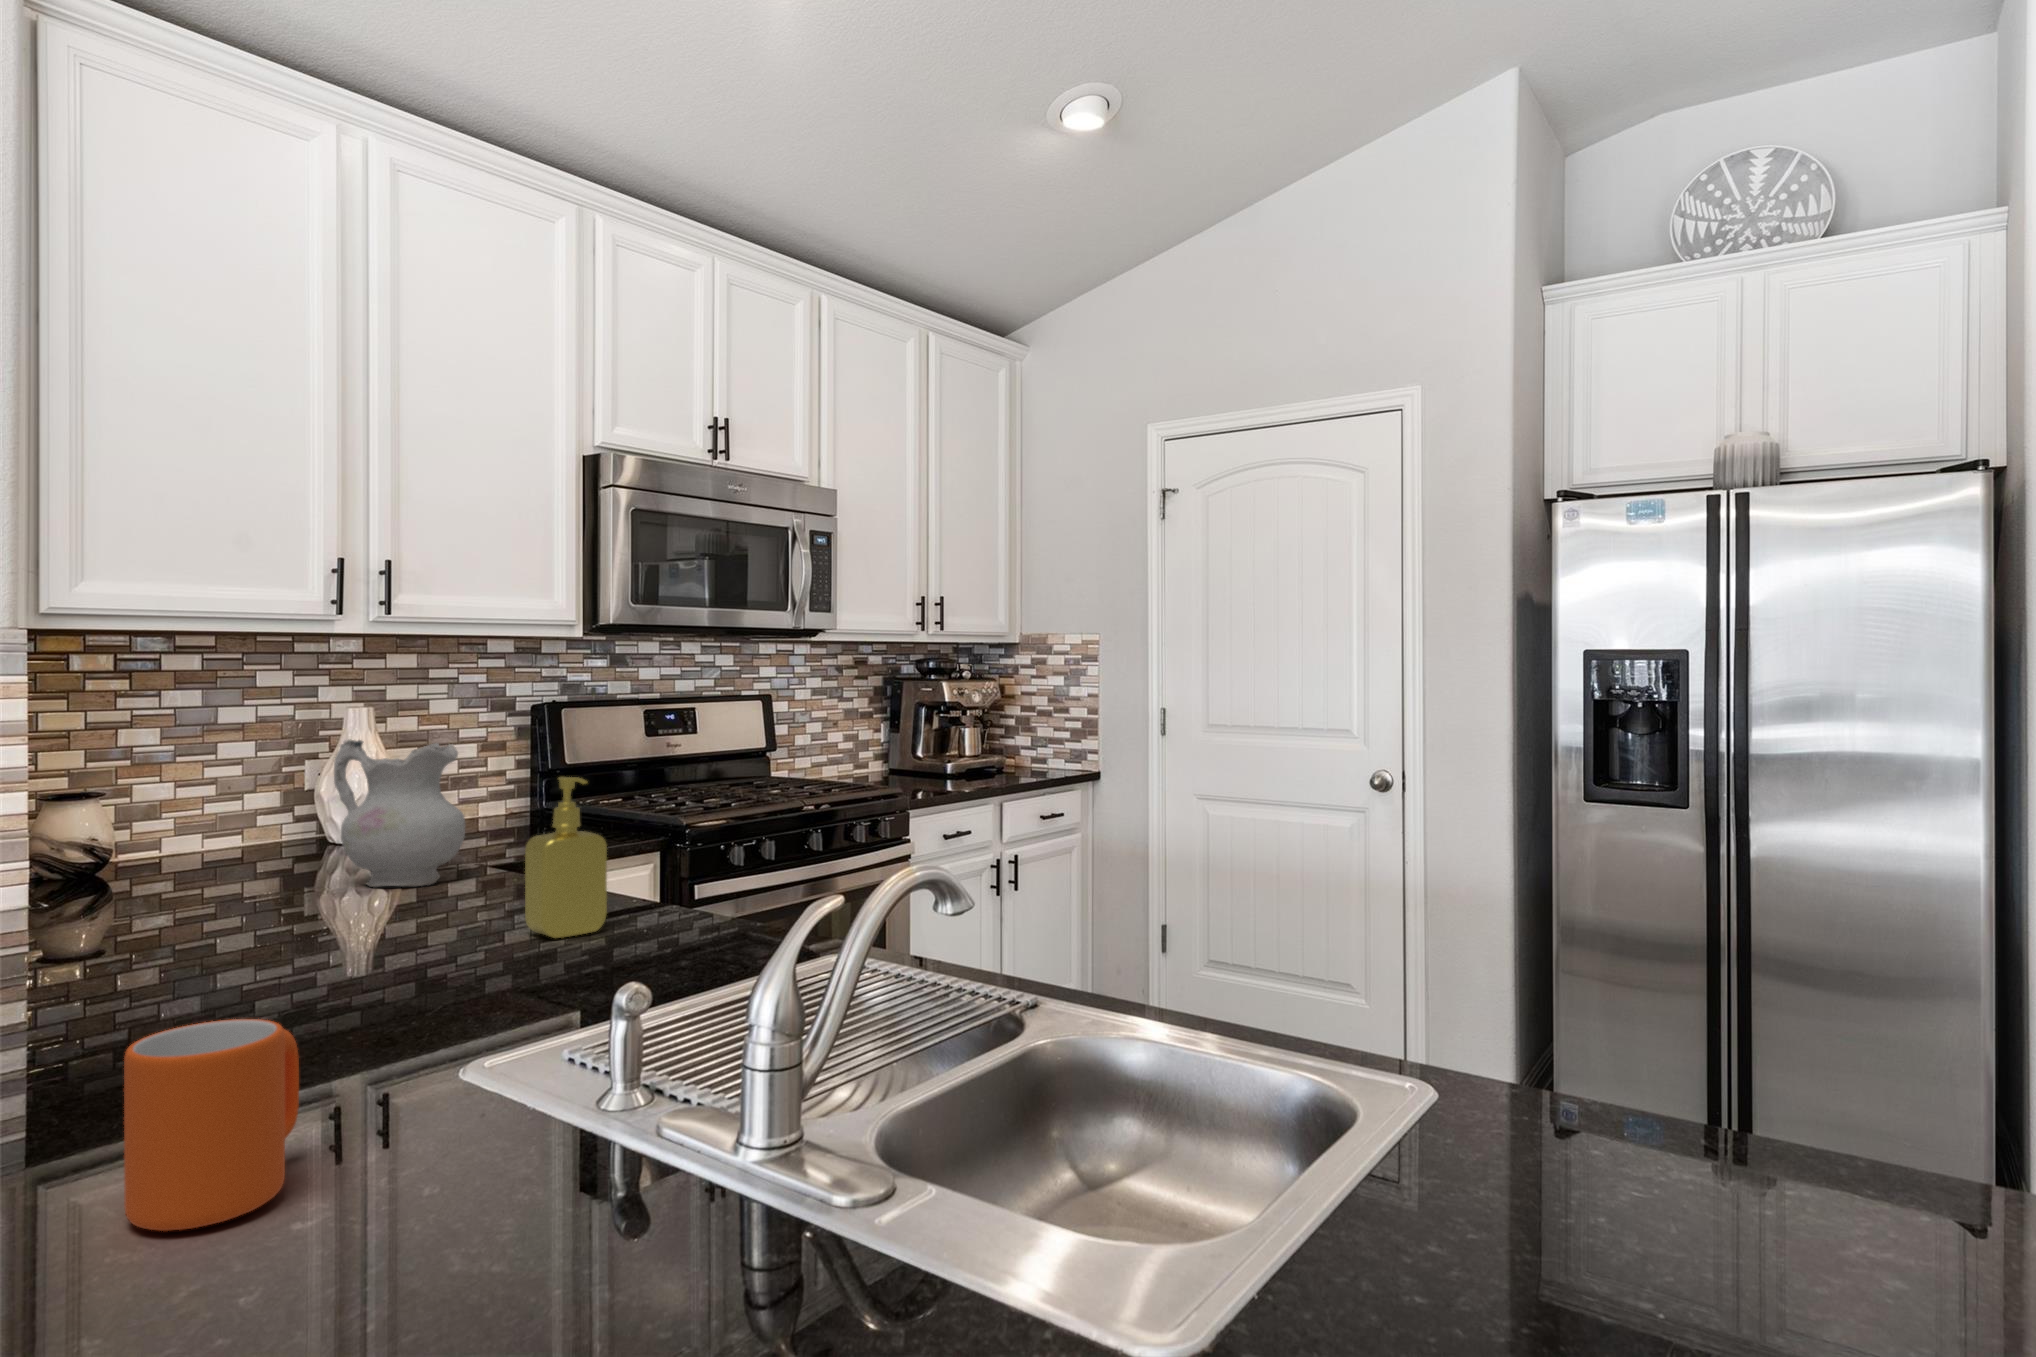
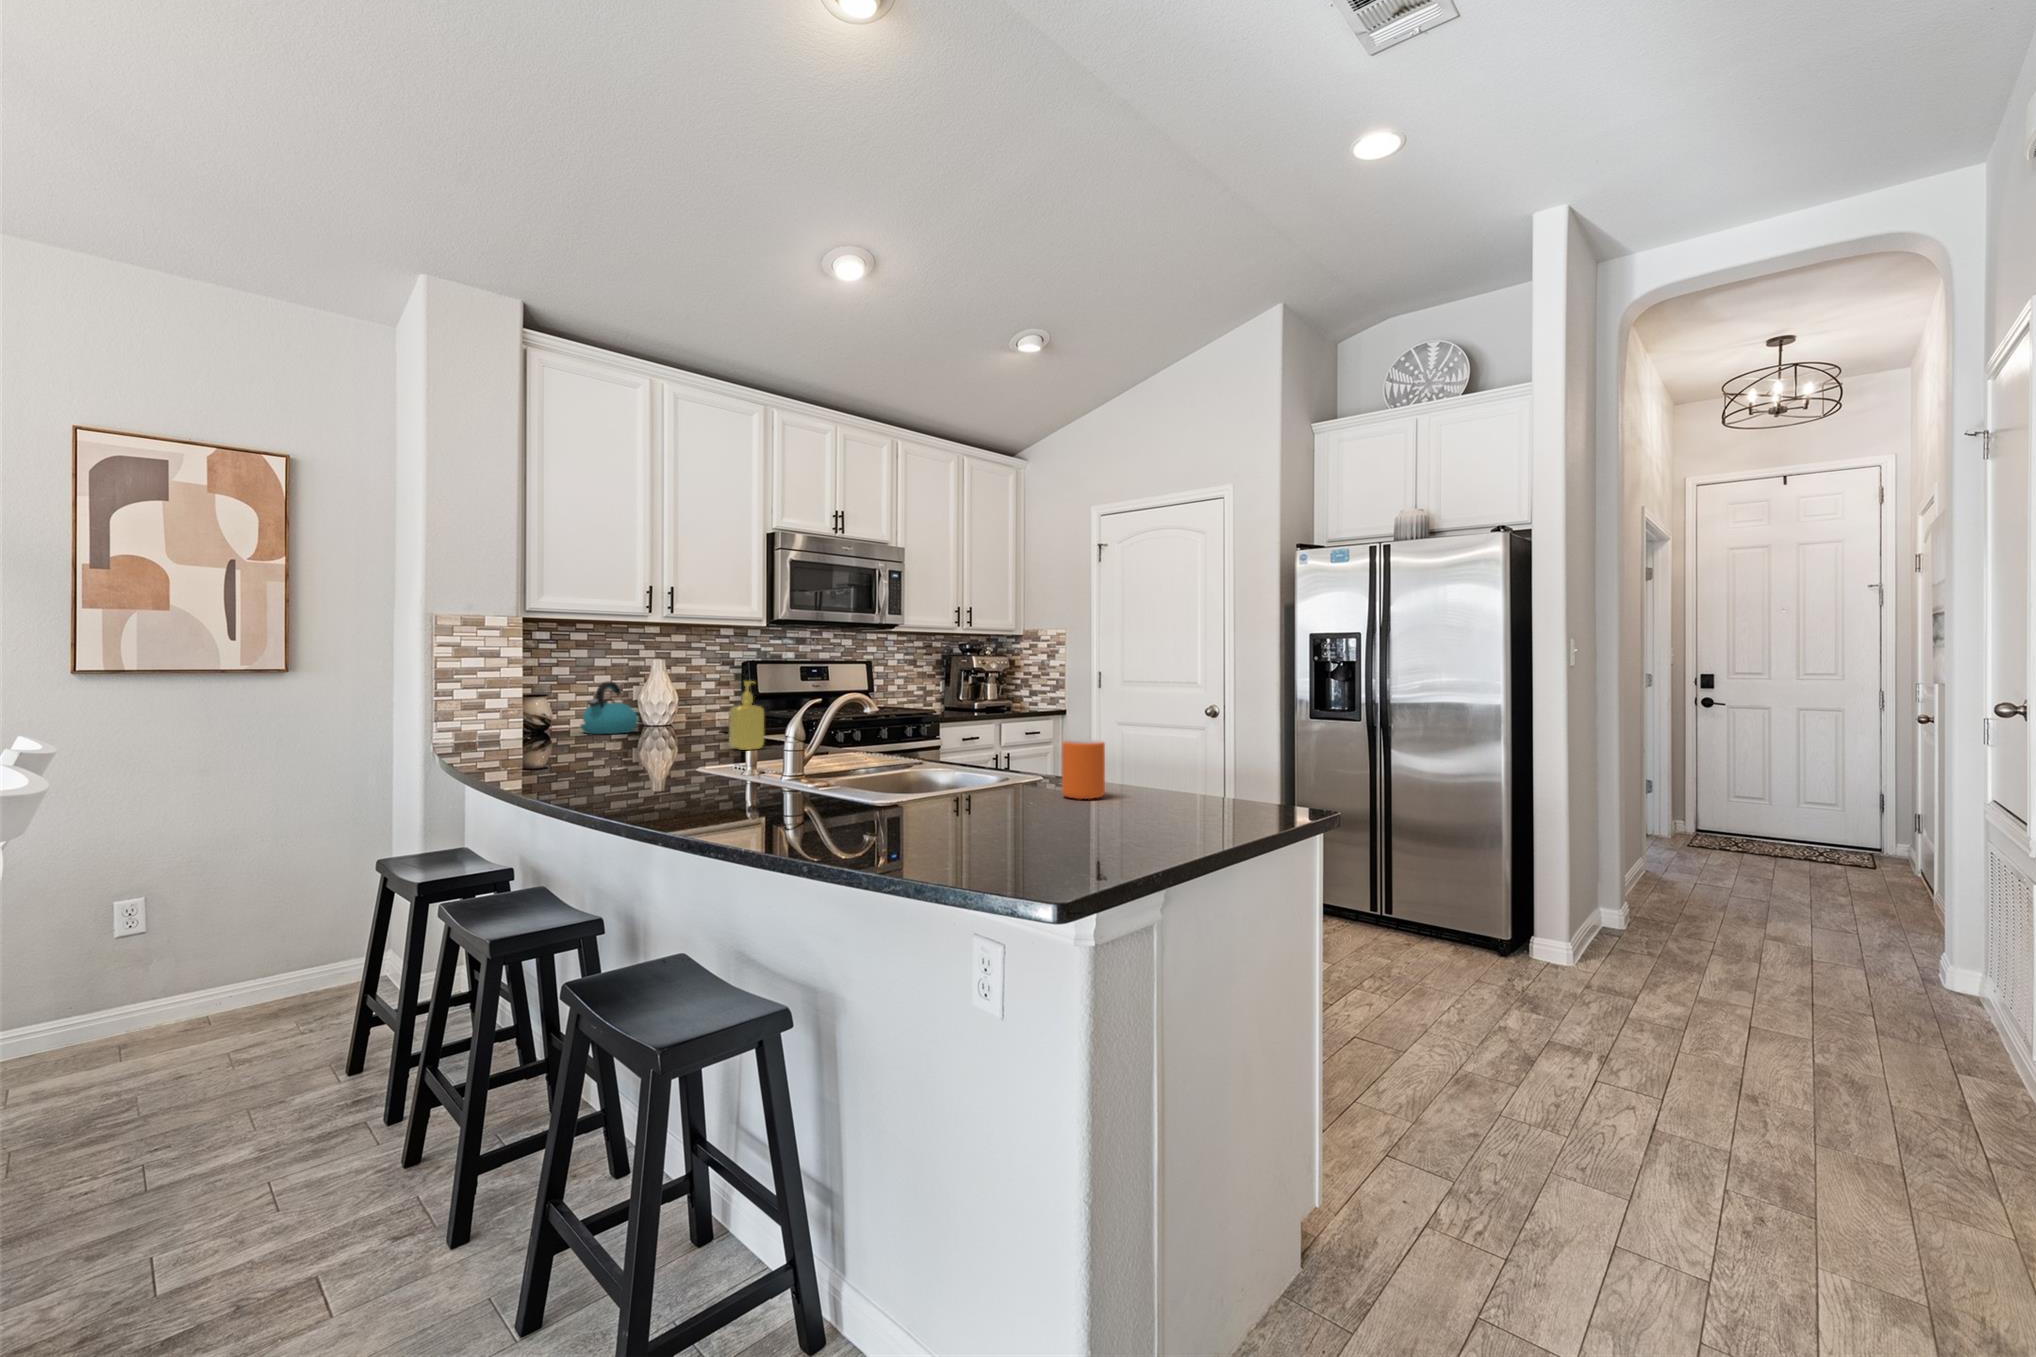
ceramic pitcher: present [334,739,465,887] -> none [648,671,707,738]
kettle: none [178,758,313,872] -> present [580,681,638,734]
mug: present [124,1019,299,1231] -> present [1062,740,1105,799]

